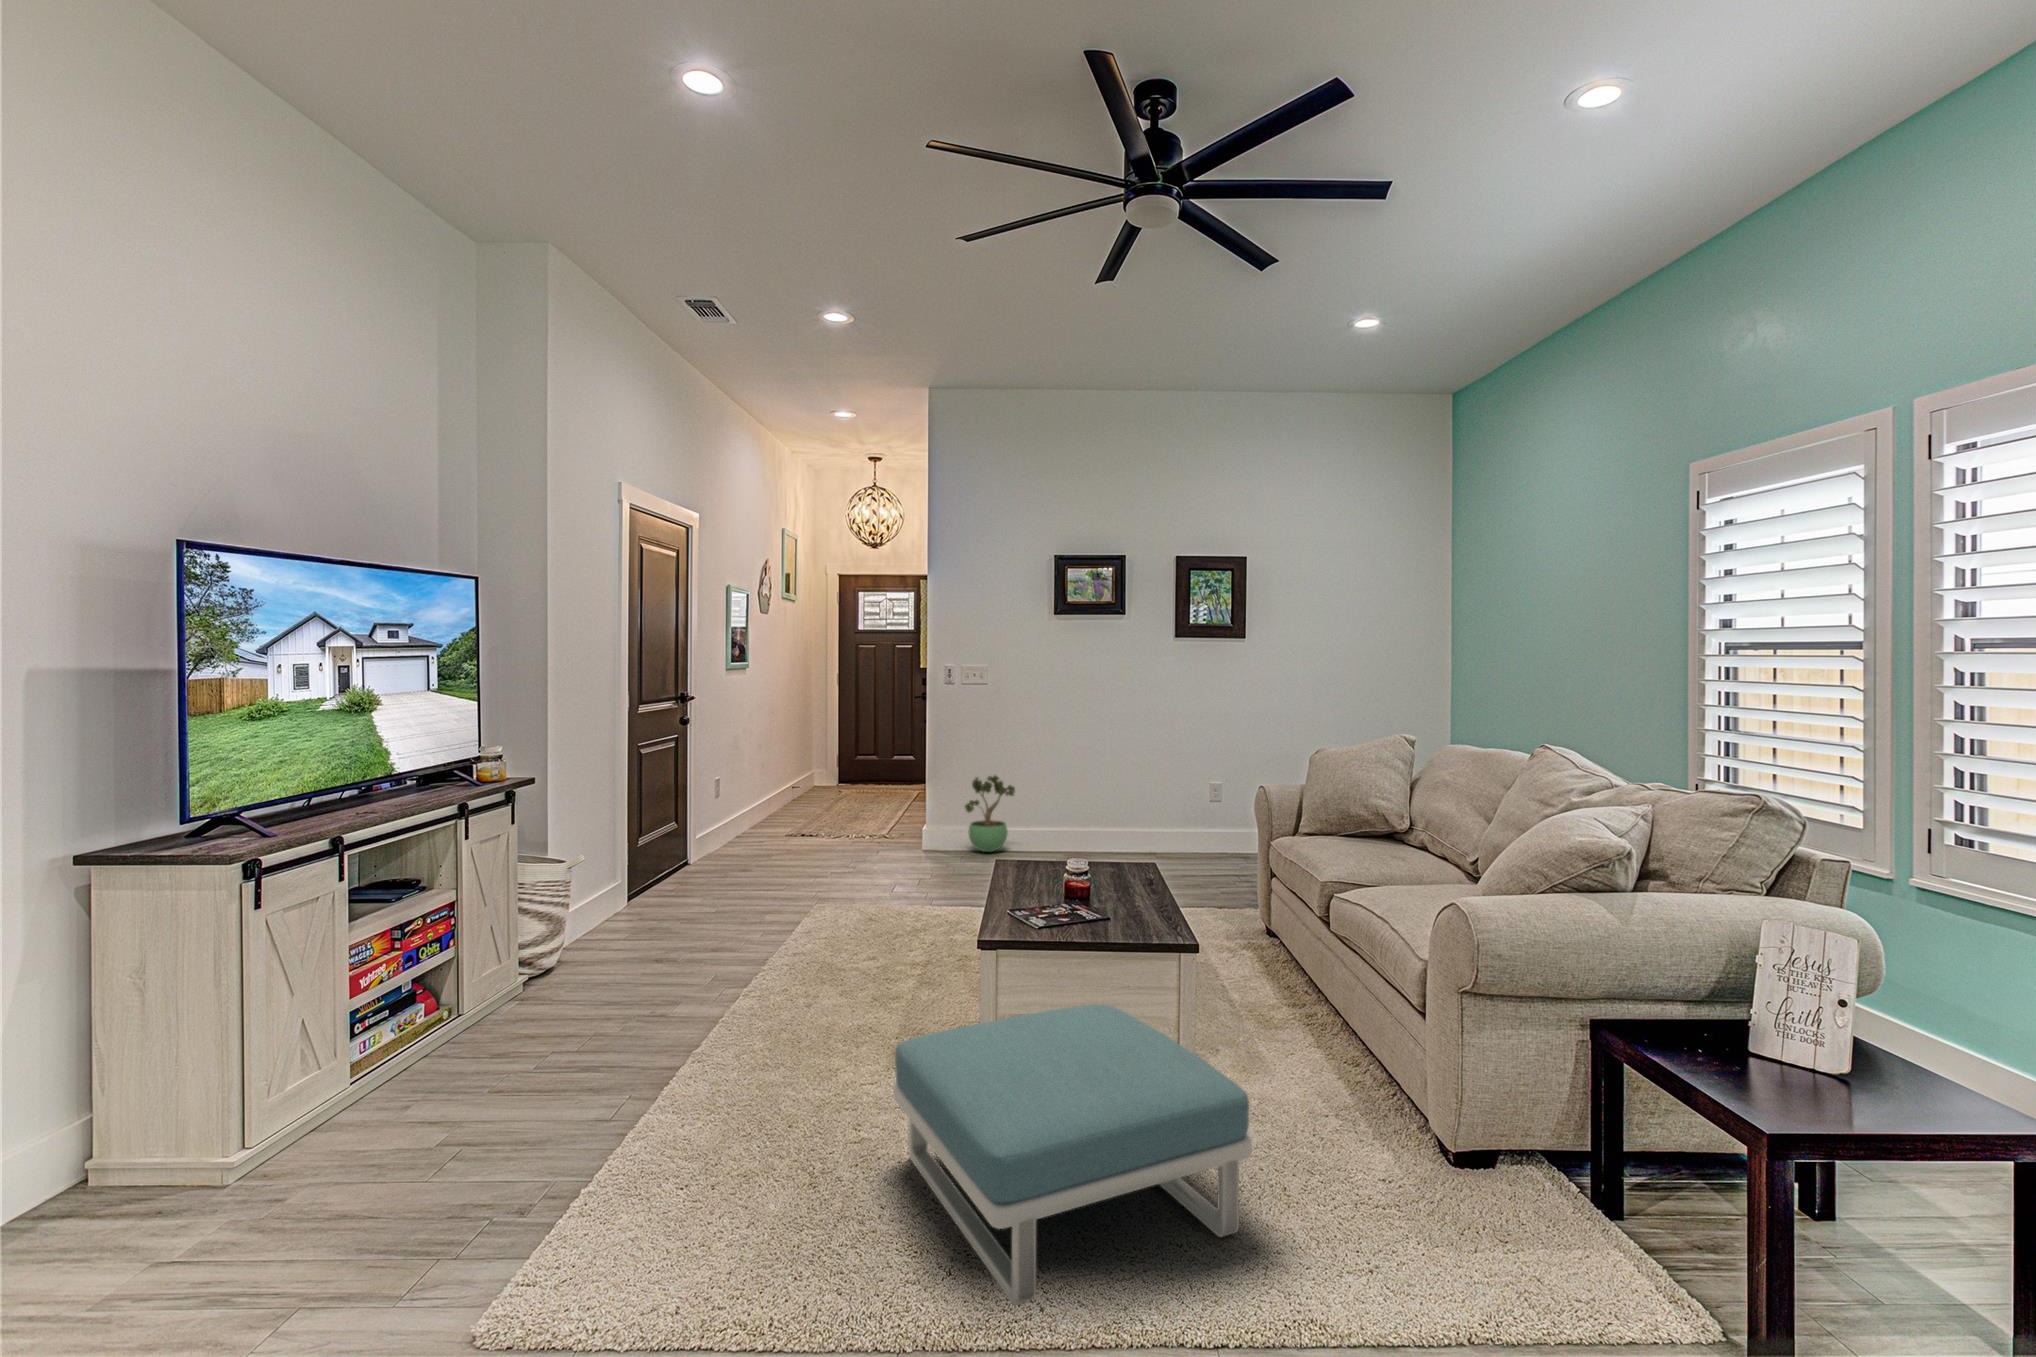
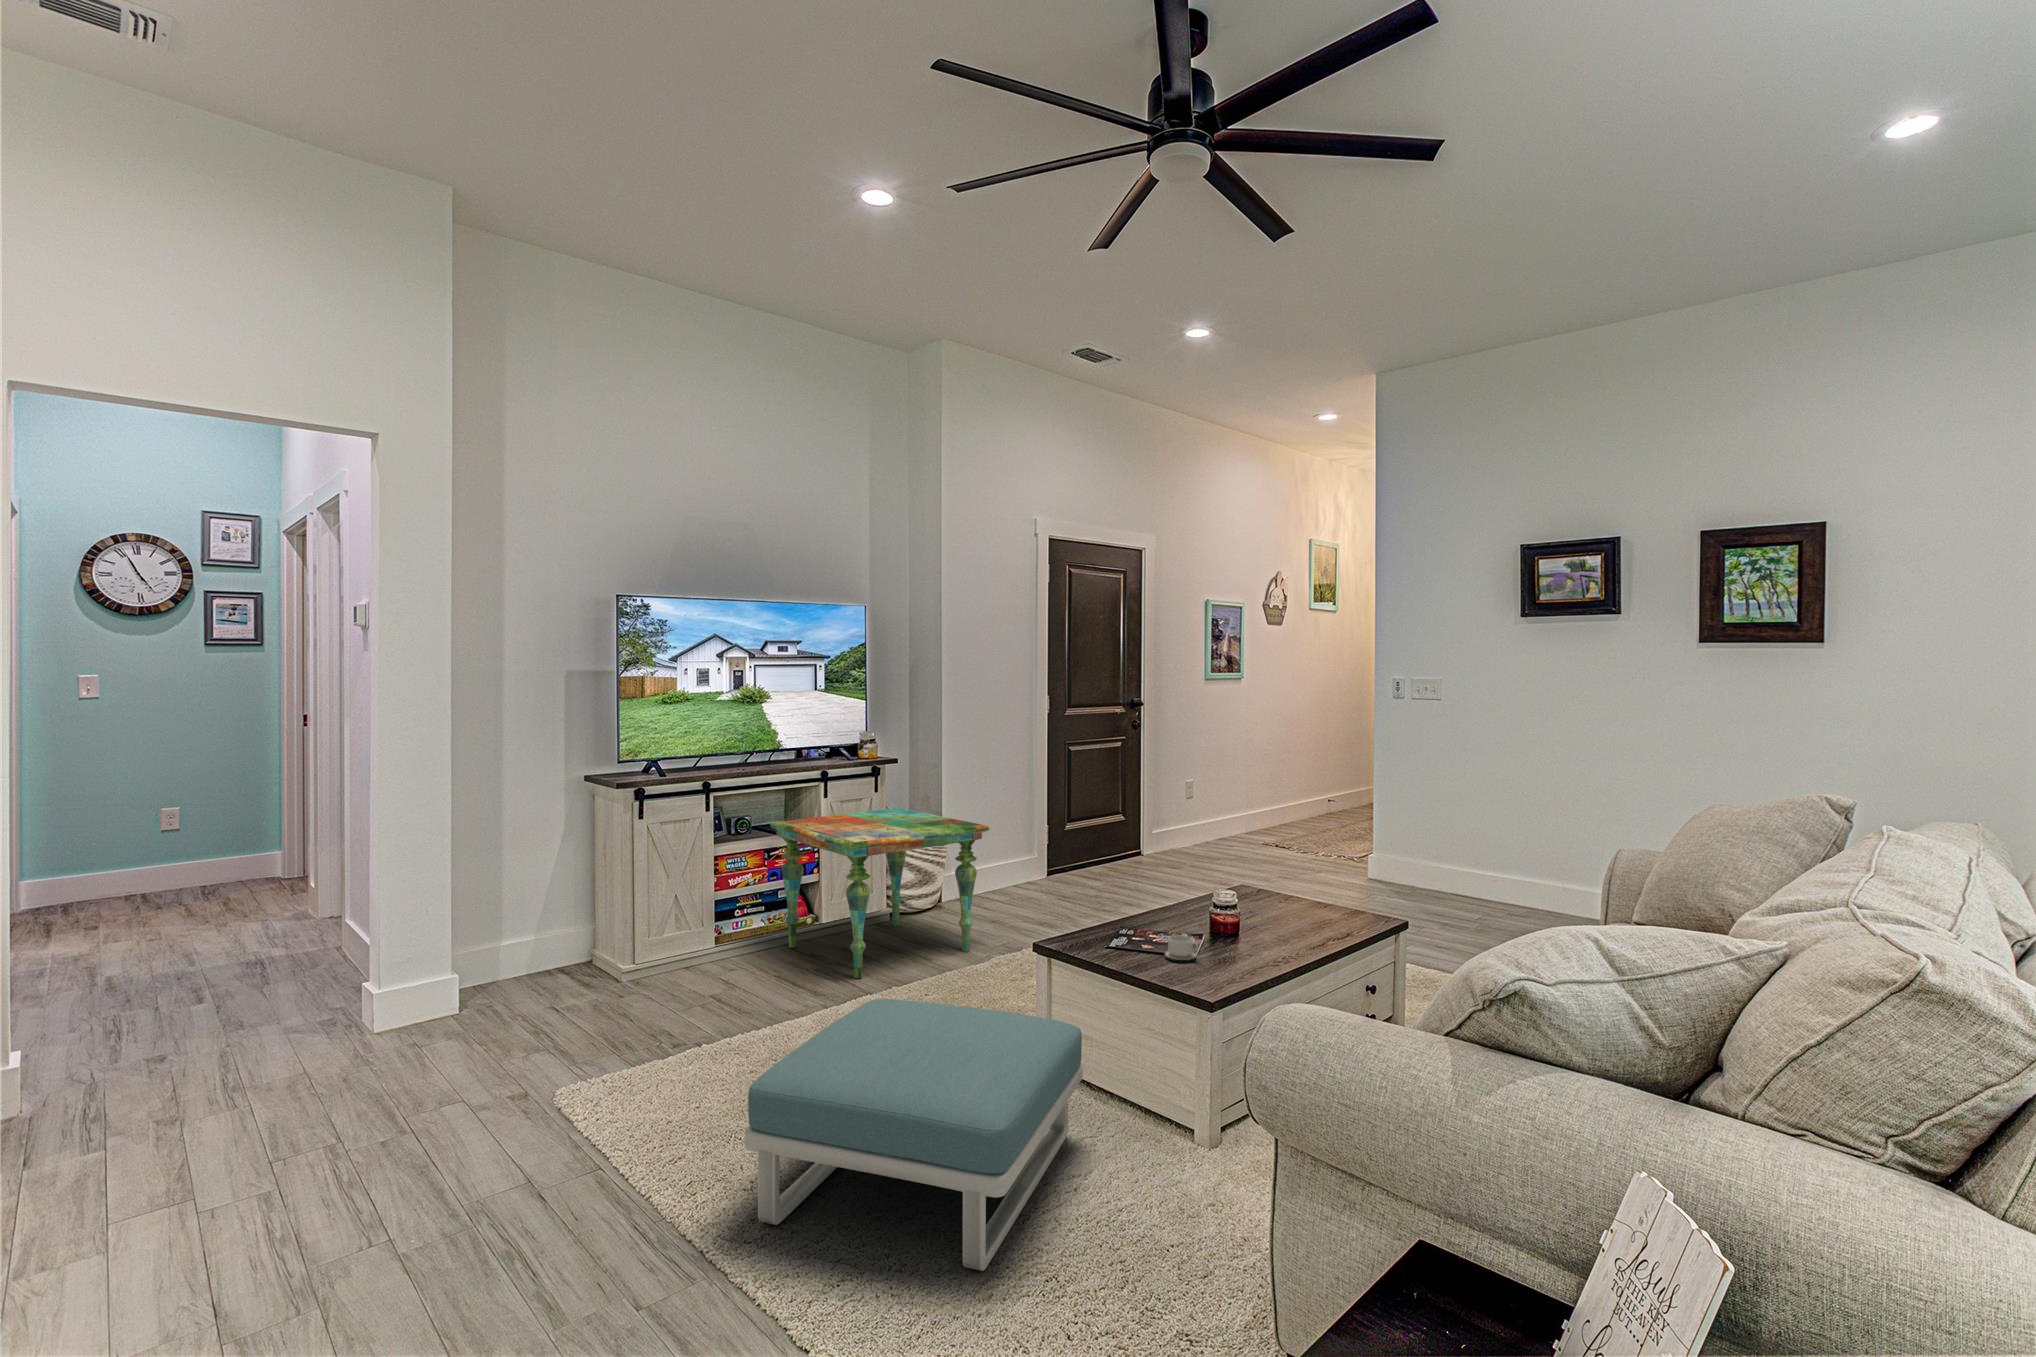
potted plant: present [965,775,1015,852] -> none [1401,804,1464,893]
side table: none [415,841,718,1059] -> present [770,808,989,978]
teacup: none [1105,901,1143,926] -> present [1165,935,1198,960]

